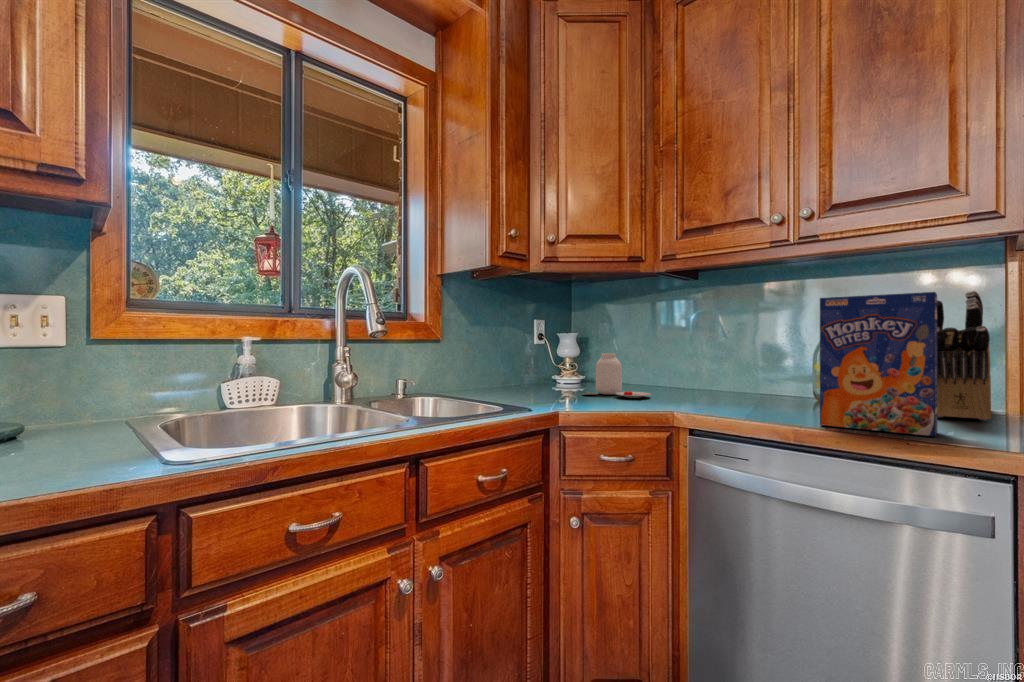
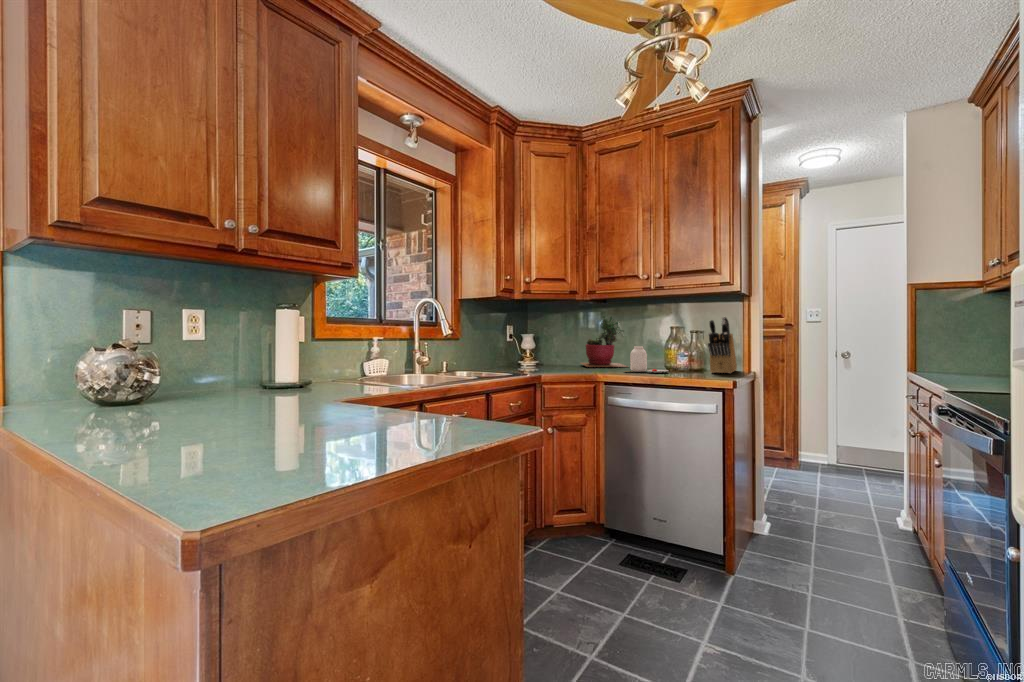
cereal box: present [820,292,937,436] -> none [662,318,707,378]
succulent plant: none [651,300,740,392] -> present [582,316,627,367]
jar: present [583,353,651,398] -> present [628,346,668,373]

